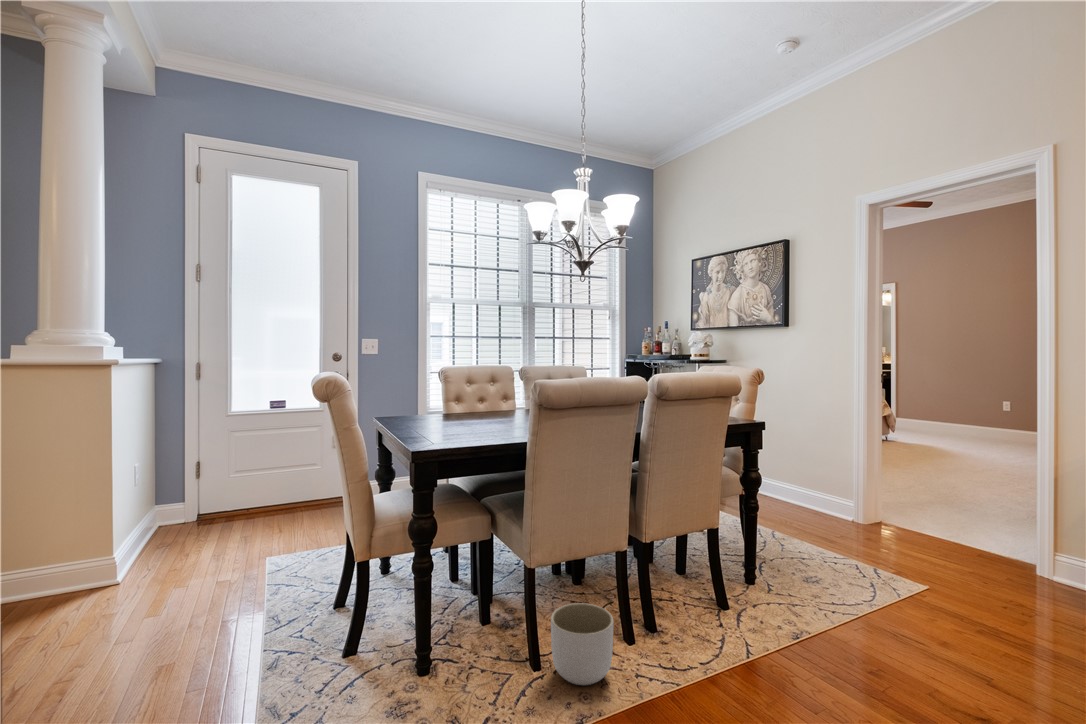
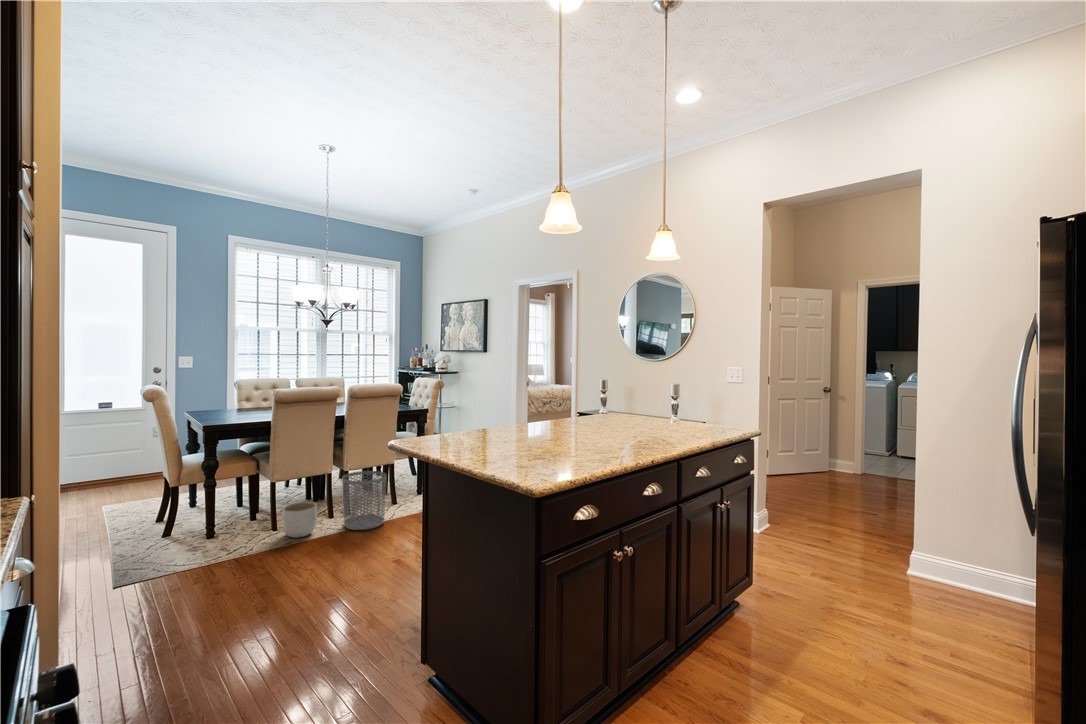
waste bin: none [651,542,739,676] -> present [342,471,386,530]

